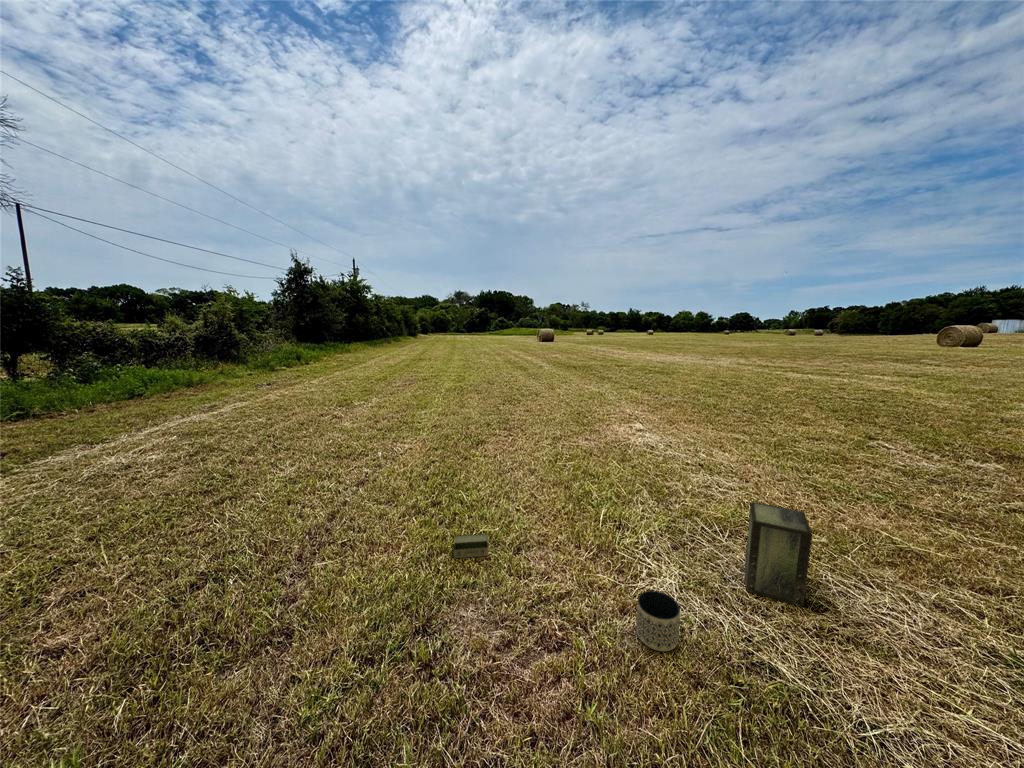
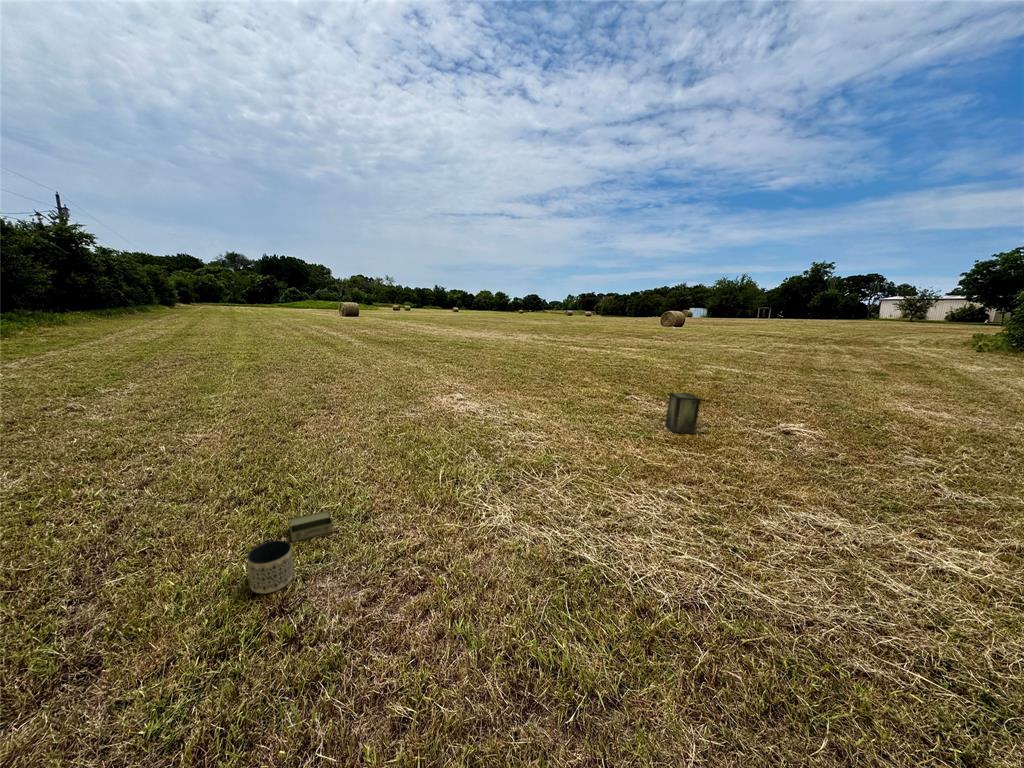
storage box: present [745,502,812,607] -> present [665,392,700,434]
planter: present [636,591,680,651] -> present [247,540,293,593]

